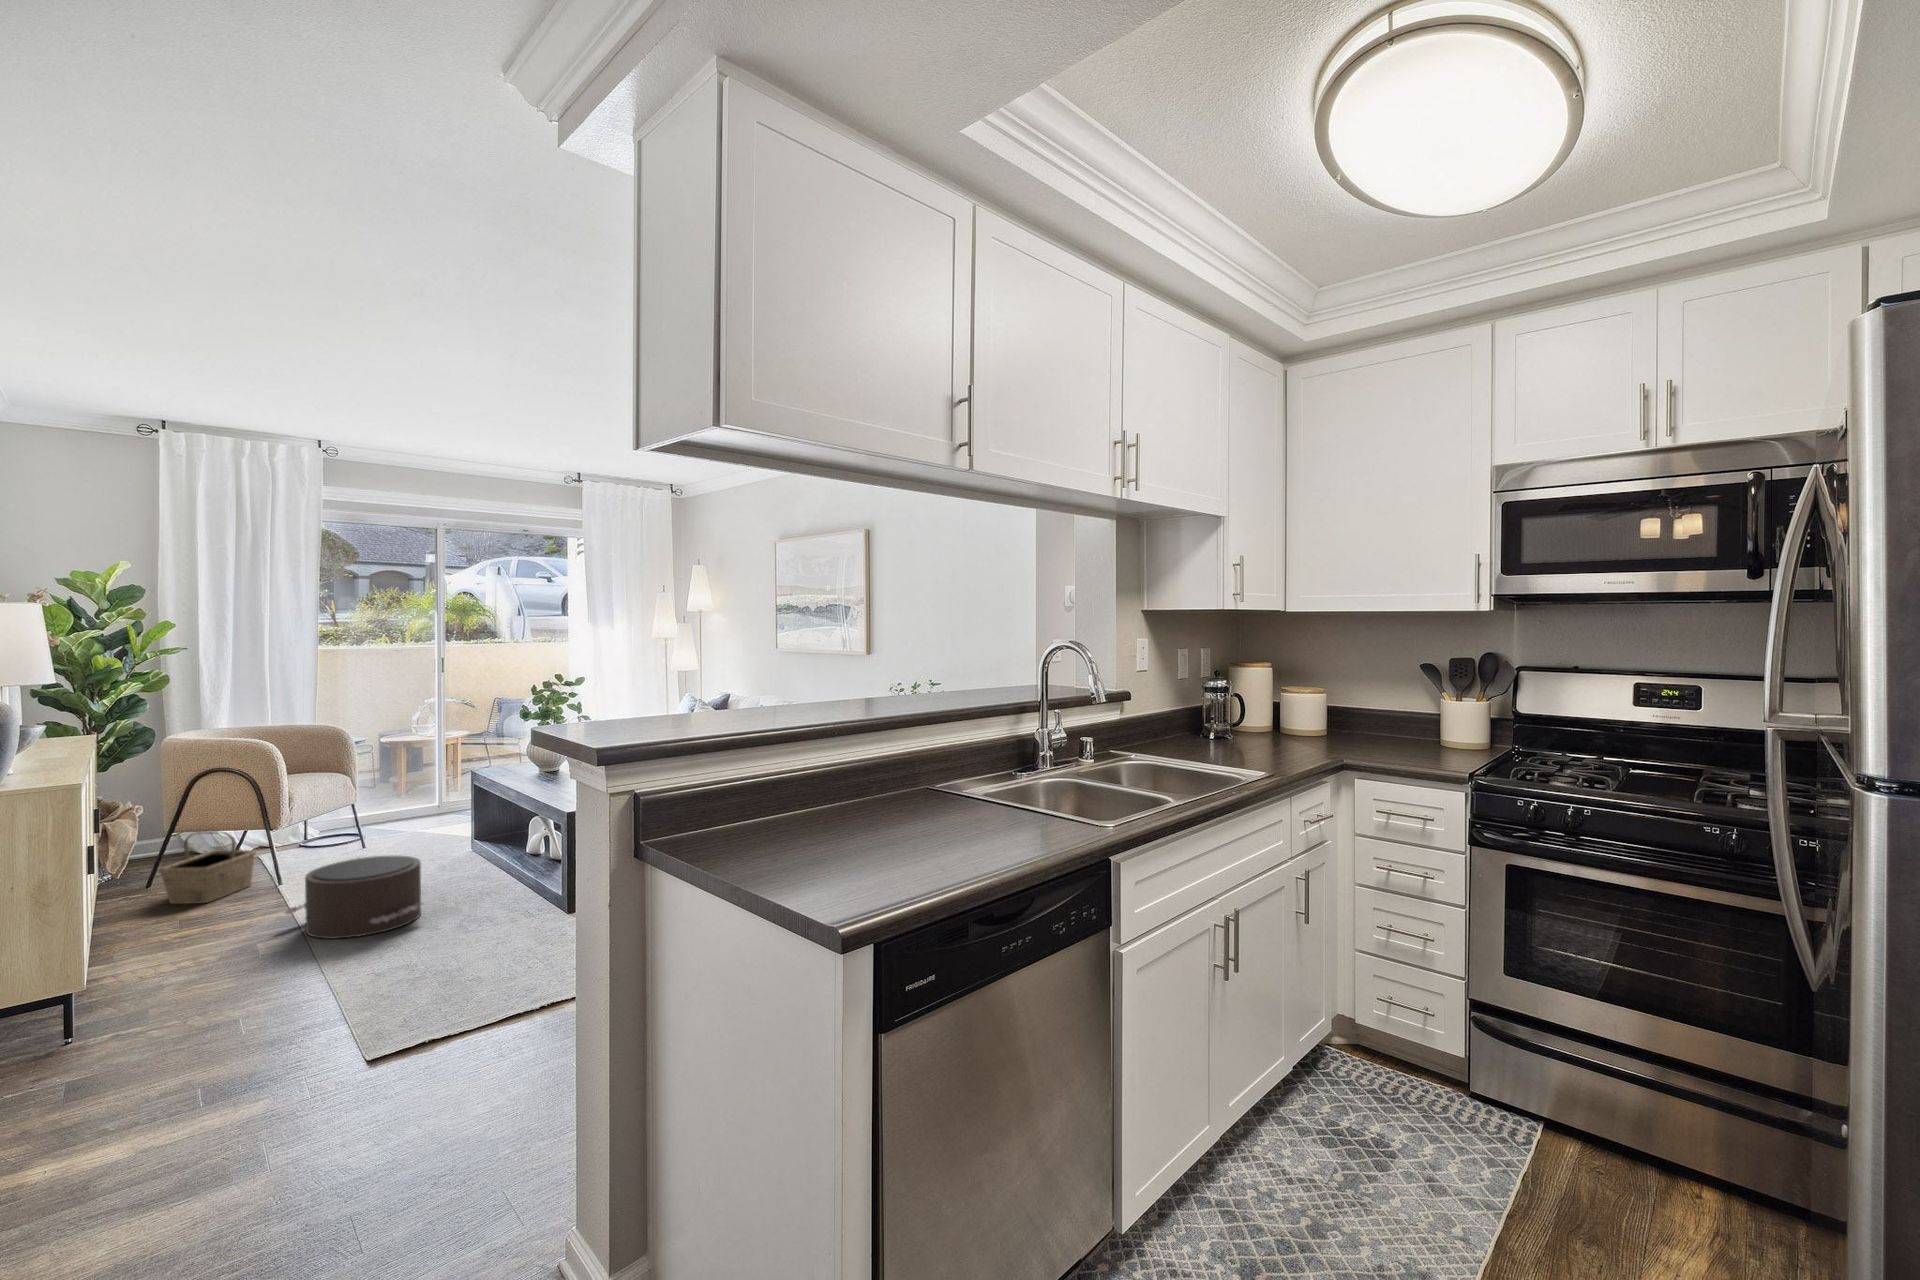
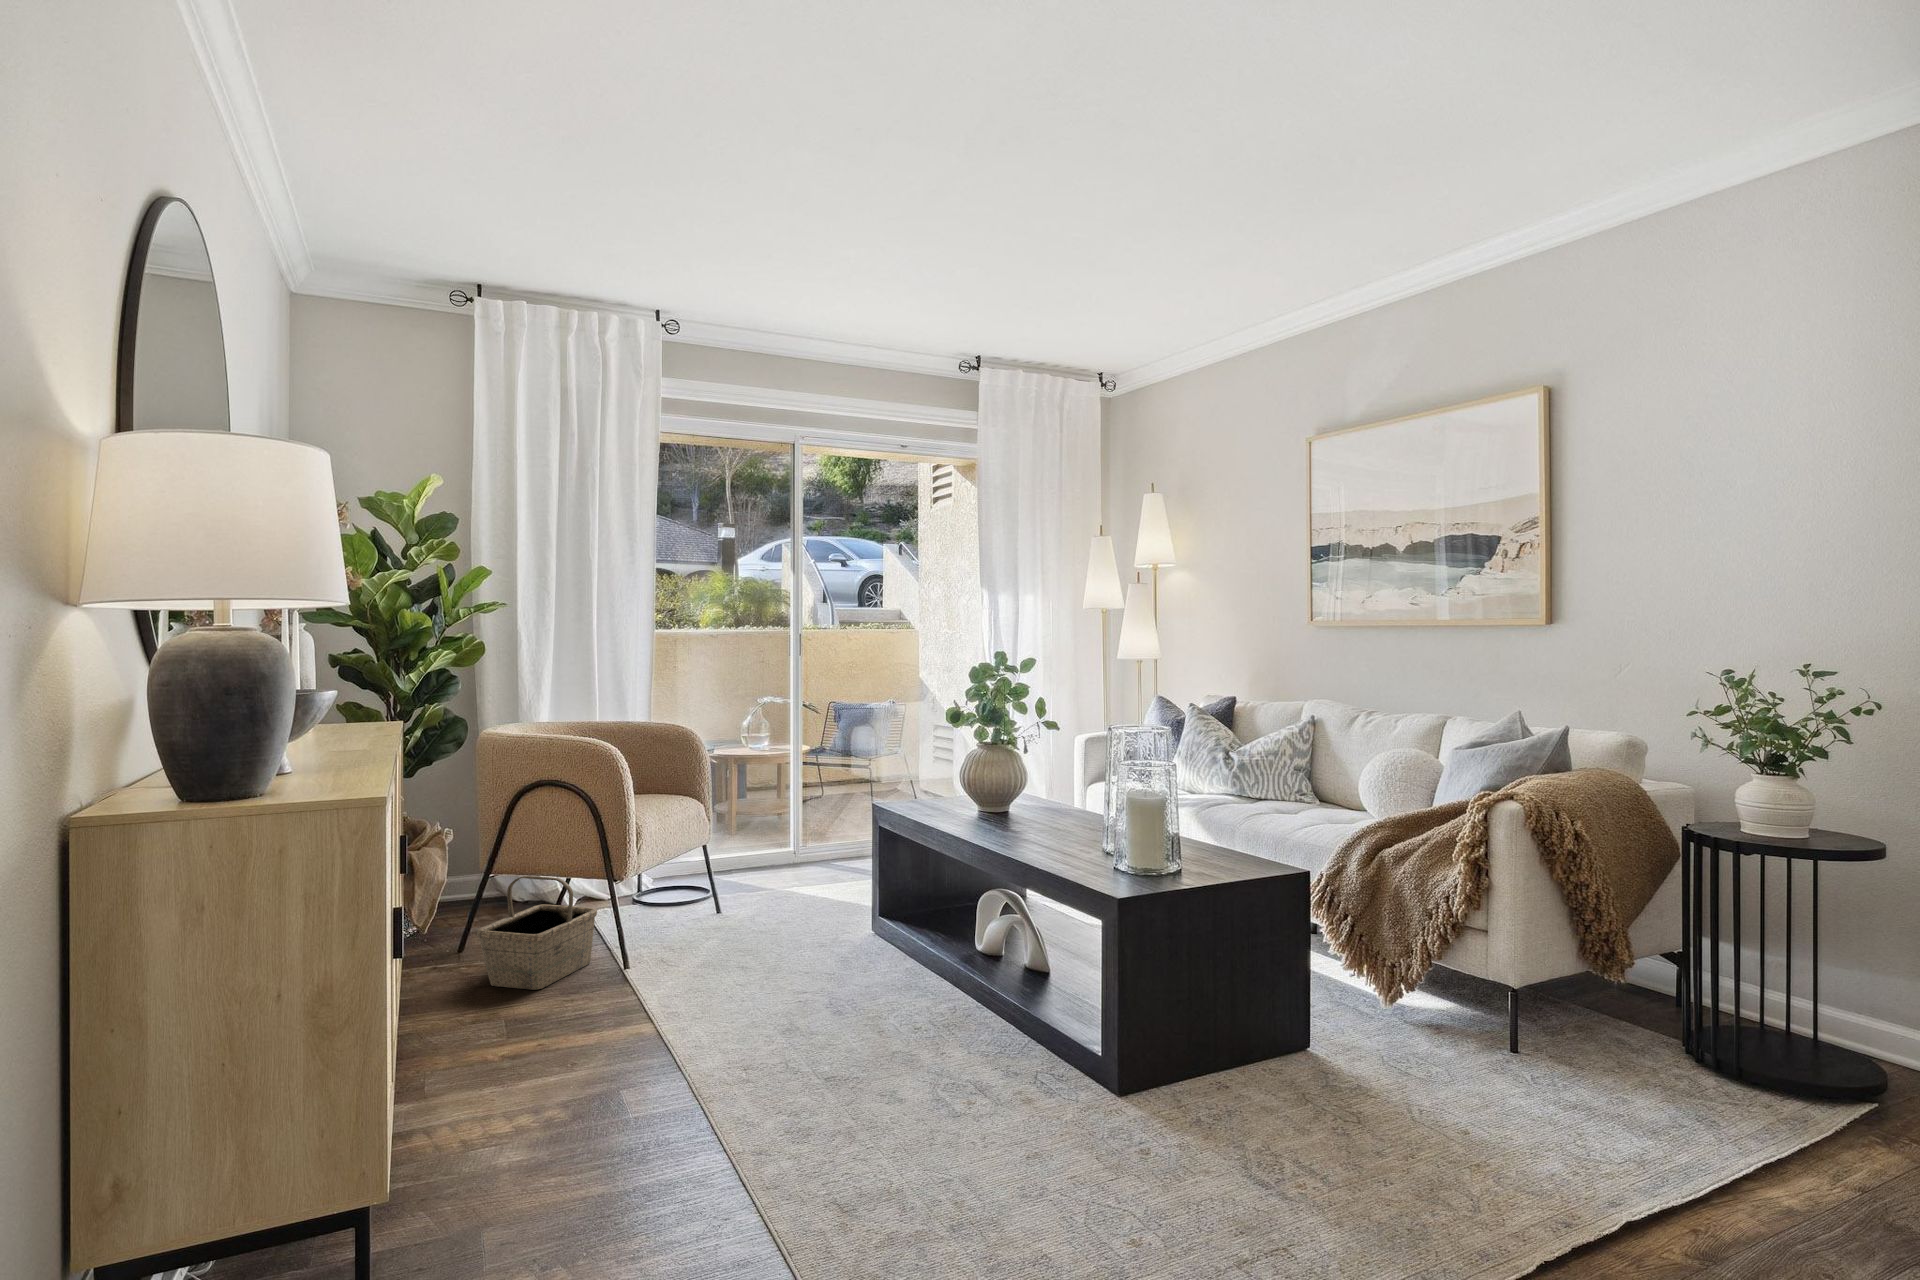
pouf: present [285,856,422,939] -> none [654,940,874,1091]

